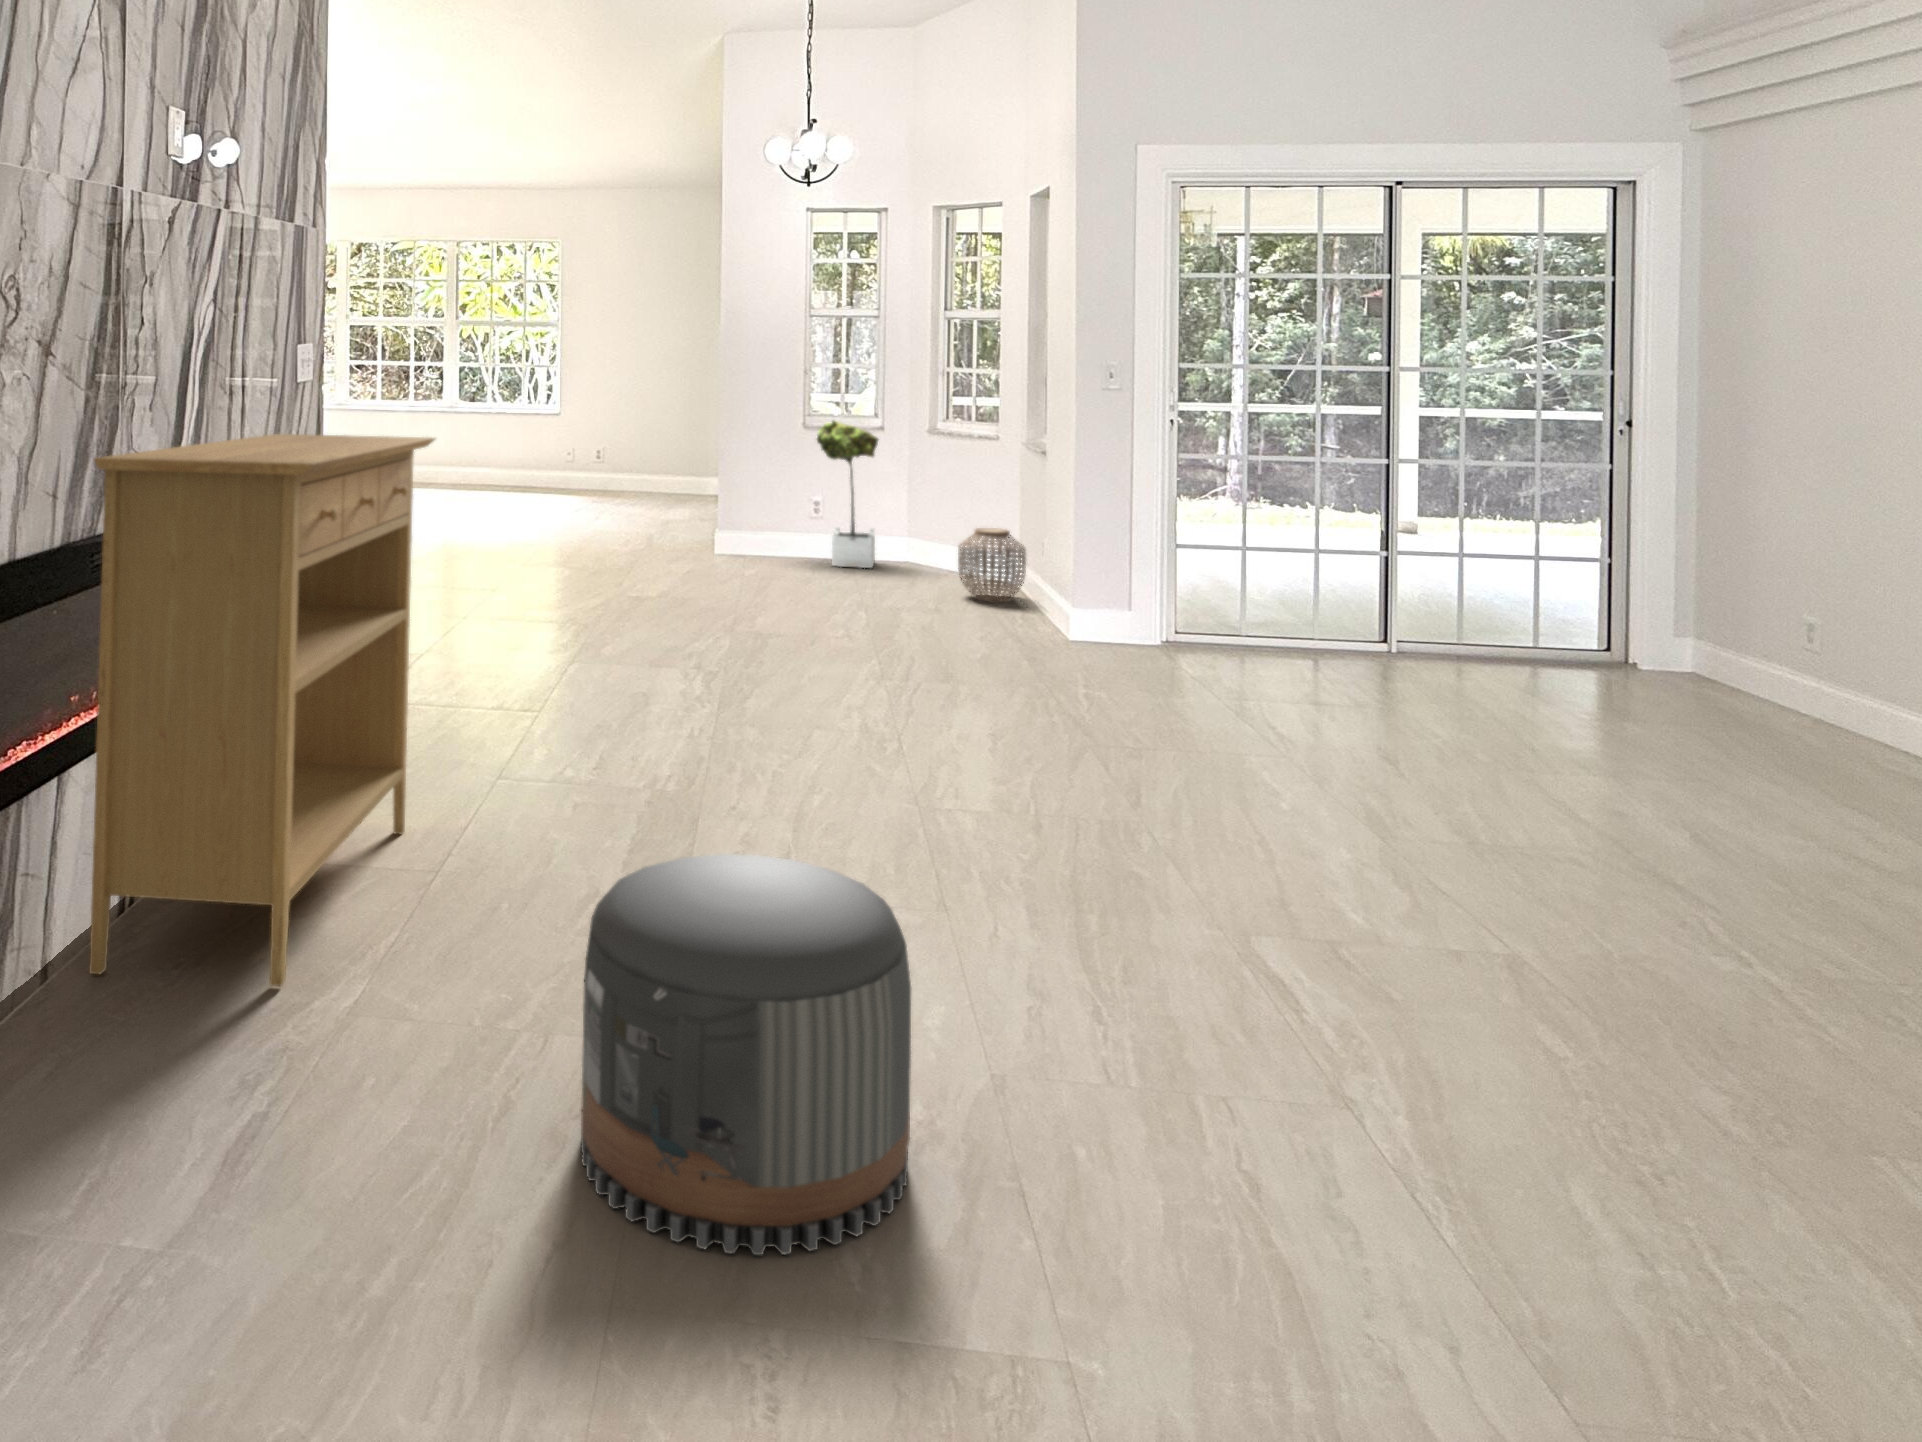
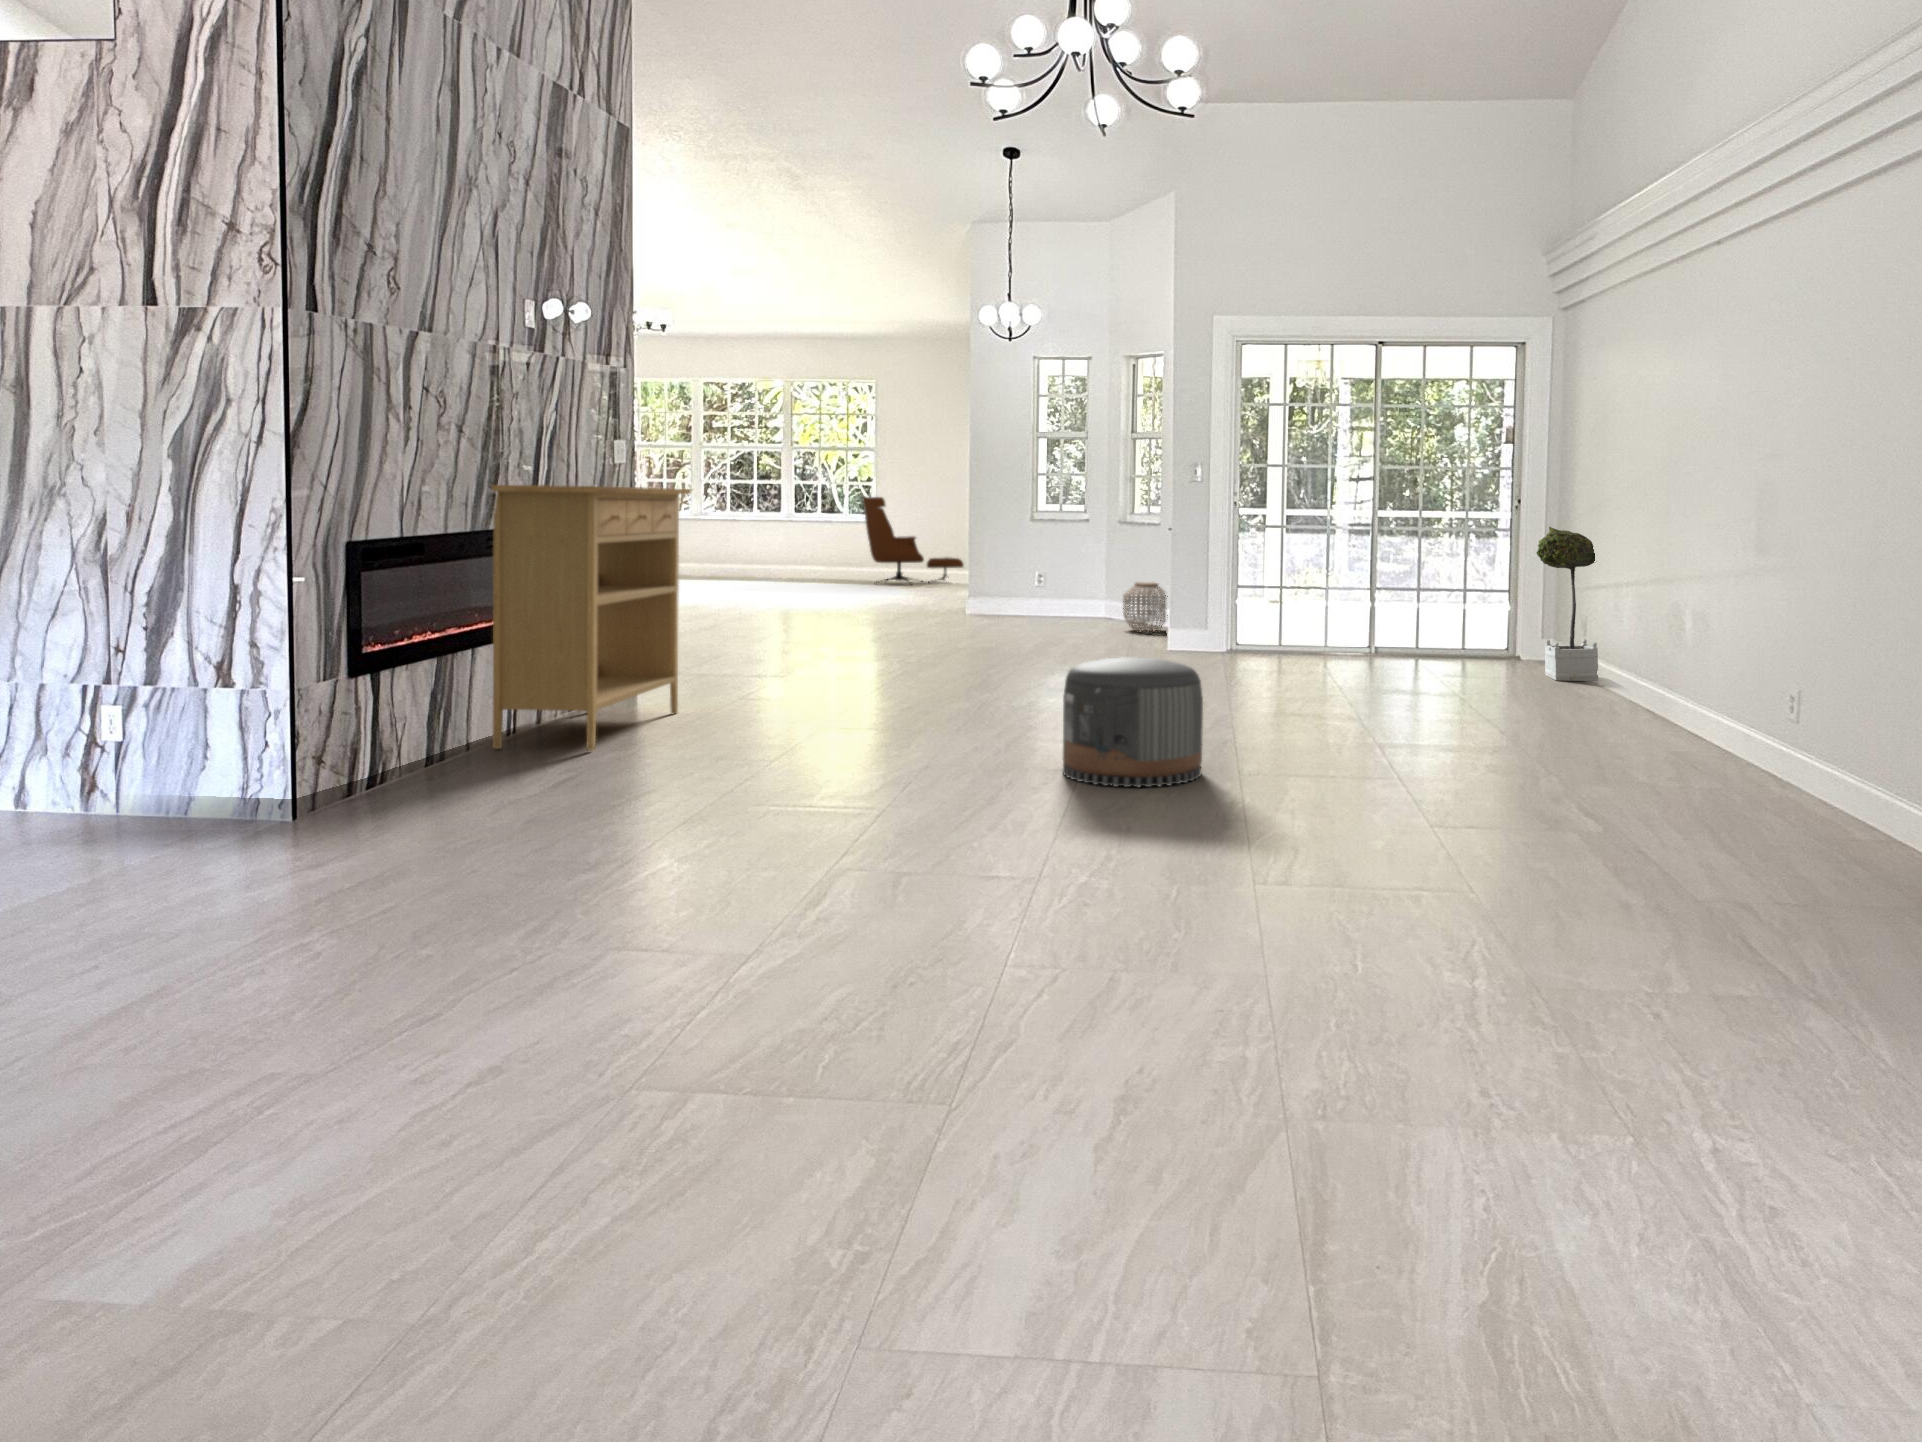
lounge chair: none [547,387,669,499] -> present [862,497,964,582]
potted tree: present [817,421,878,568] -> present [1536,527,1598,681]
pouf: present [581,854,911,1255] -> present [1063,657,1203,787]

